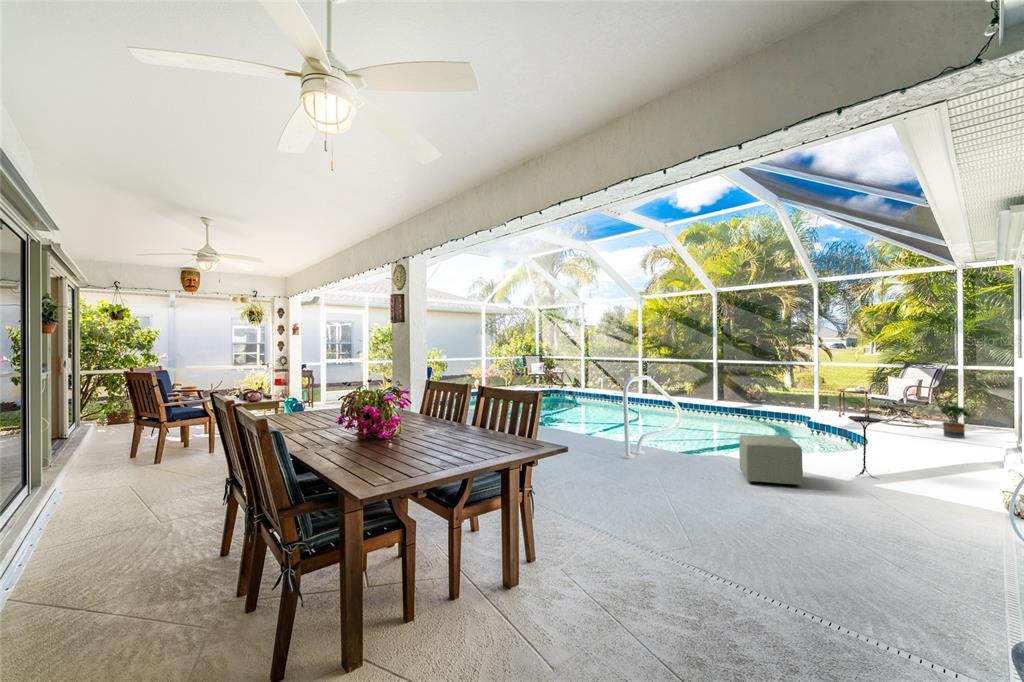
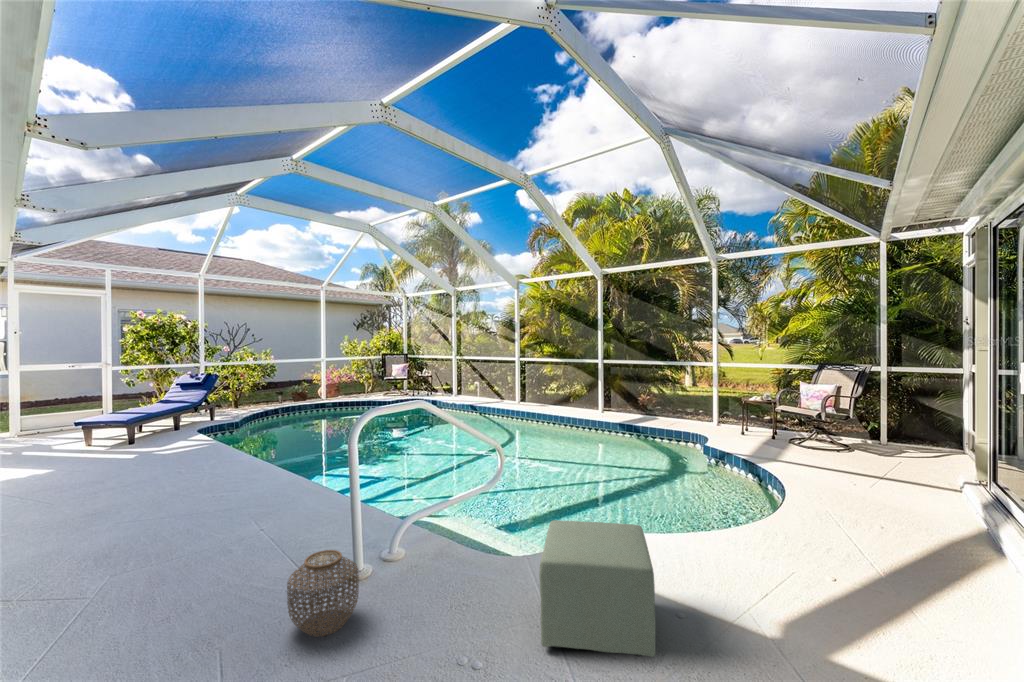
potted tree: present [941,406,970,438] -> none [867,424,910,471]
side table: present [848,416,881,477] -> none [750,472,811,605]
woven basket: none [622,443,653,477] -> present [287,550,359,637]

